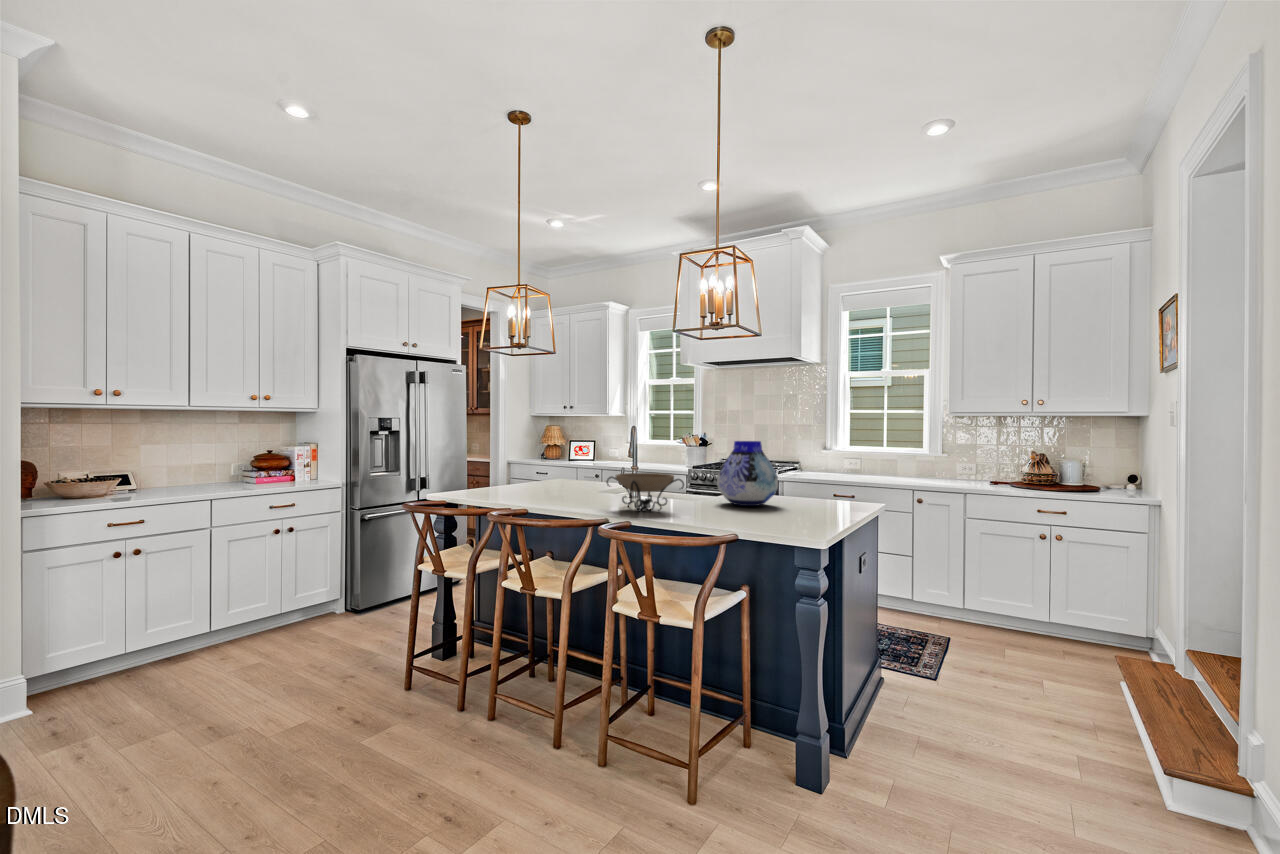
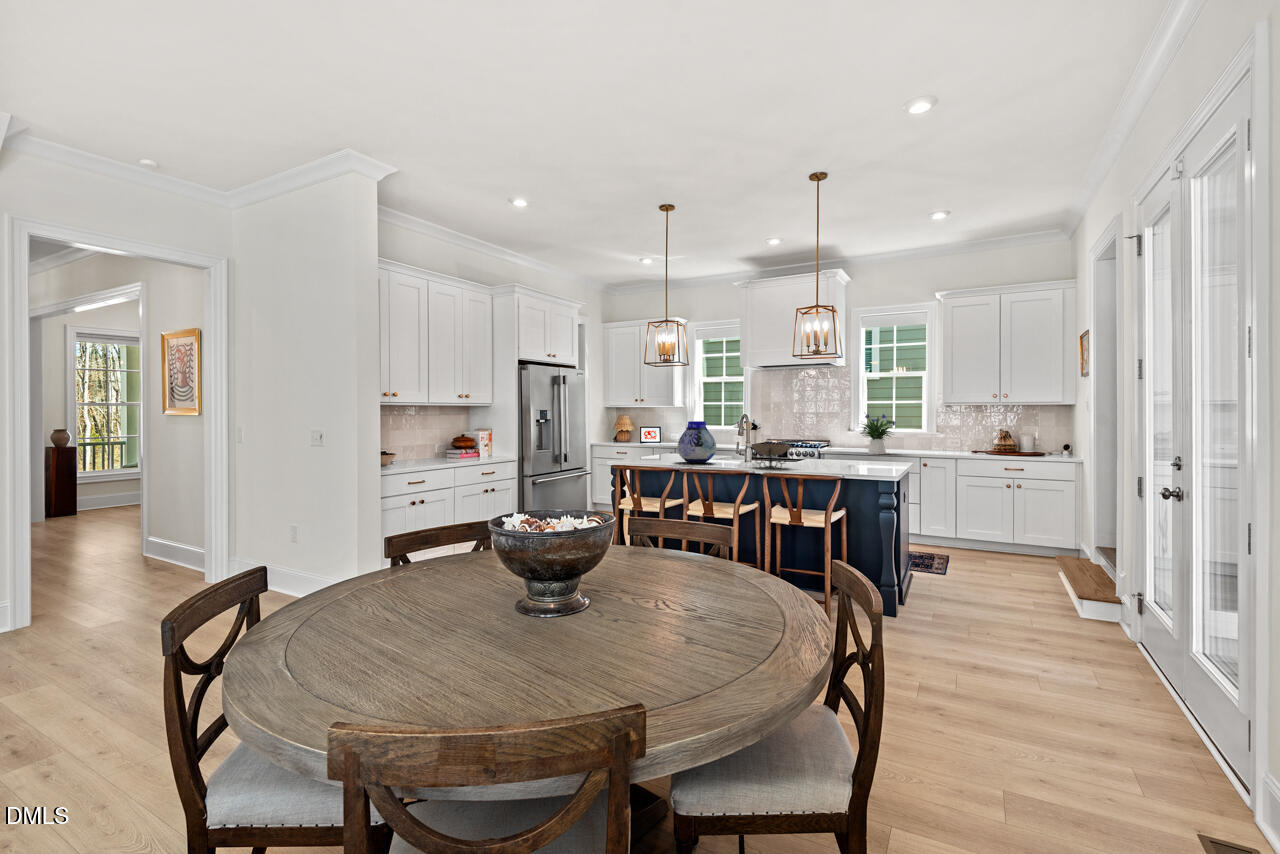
flower arrangement: none [823,423,885,483] -> present [861,414,896,454]
vase: present [717,441,778,506] -> present [677,421,716,463]

